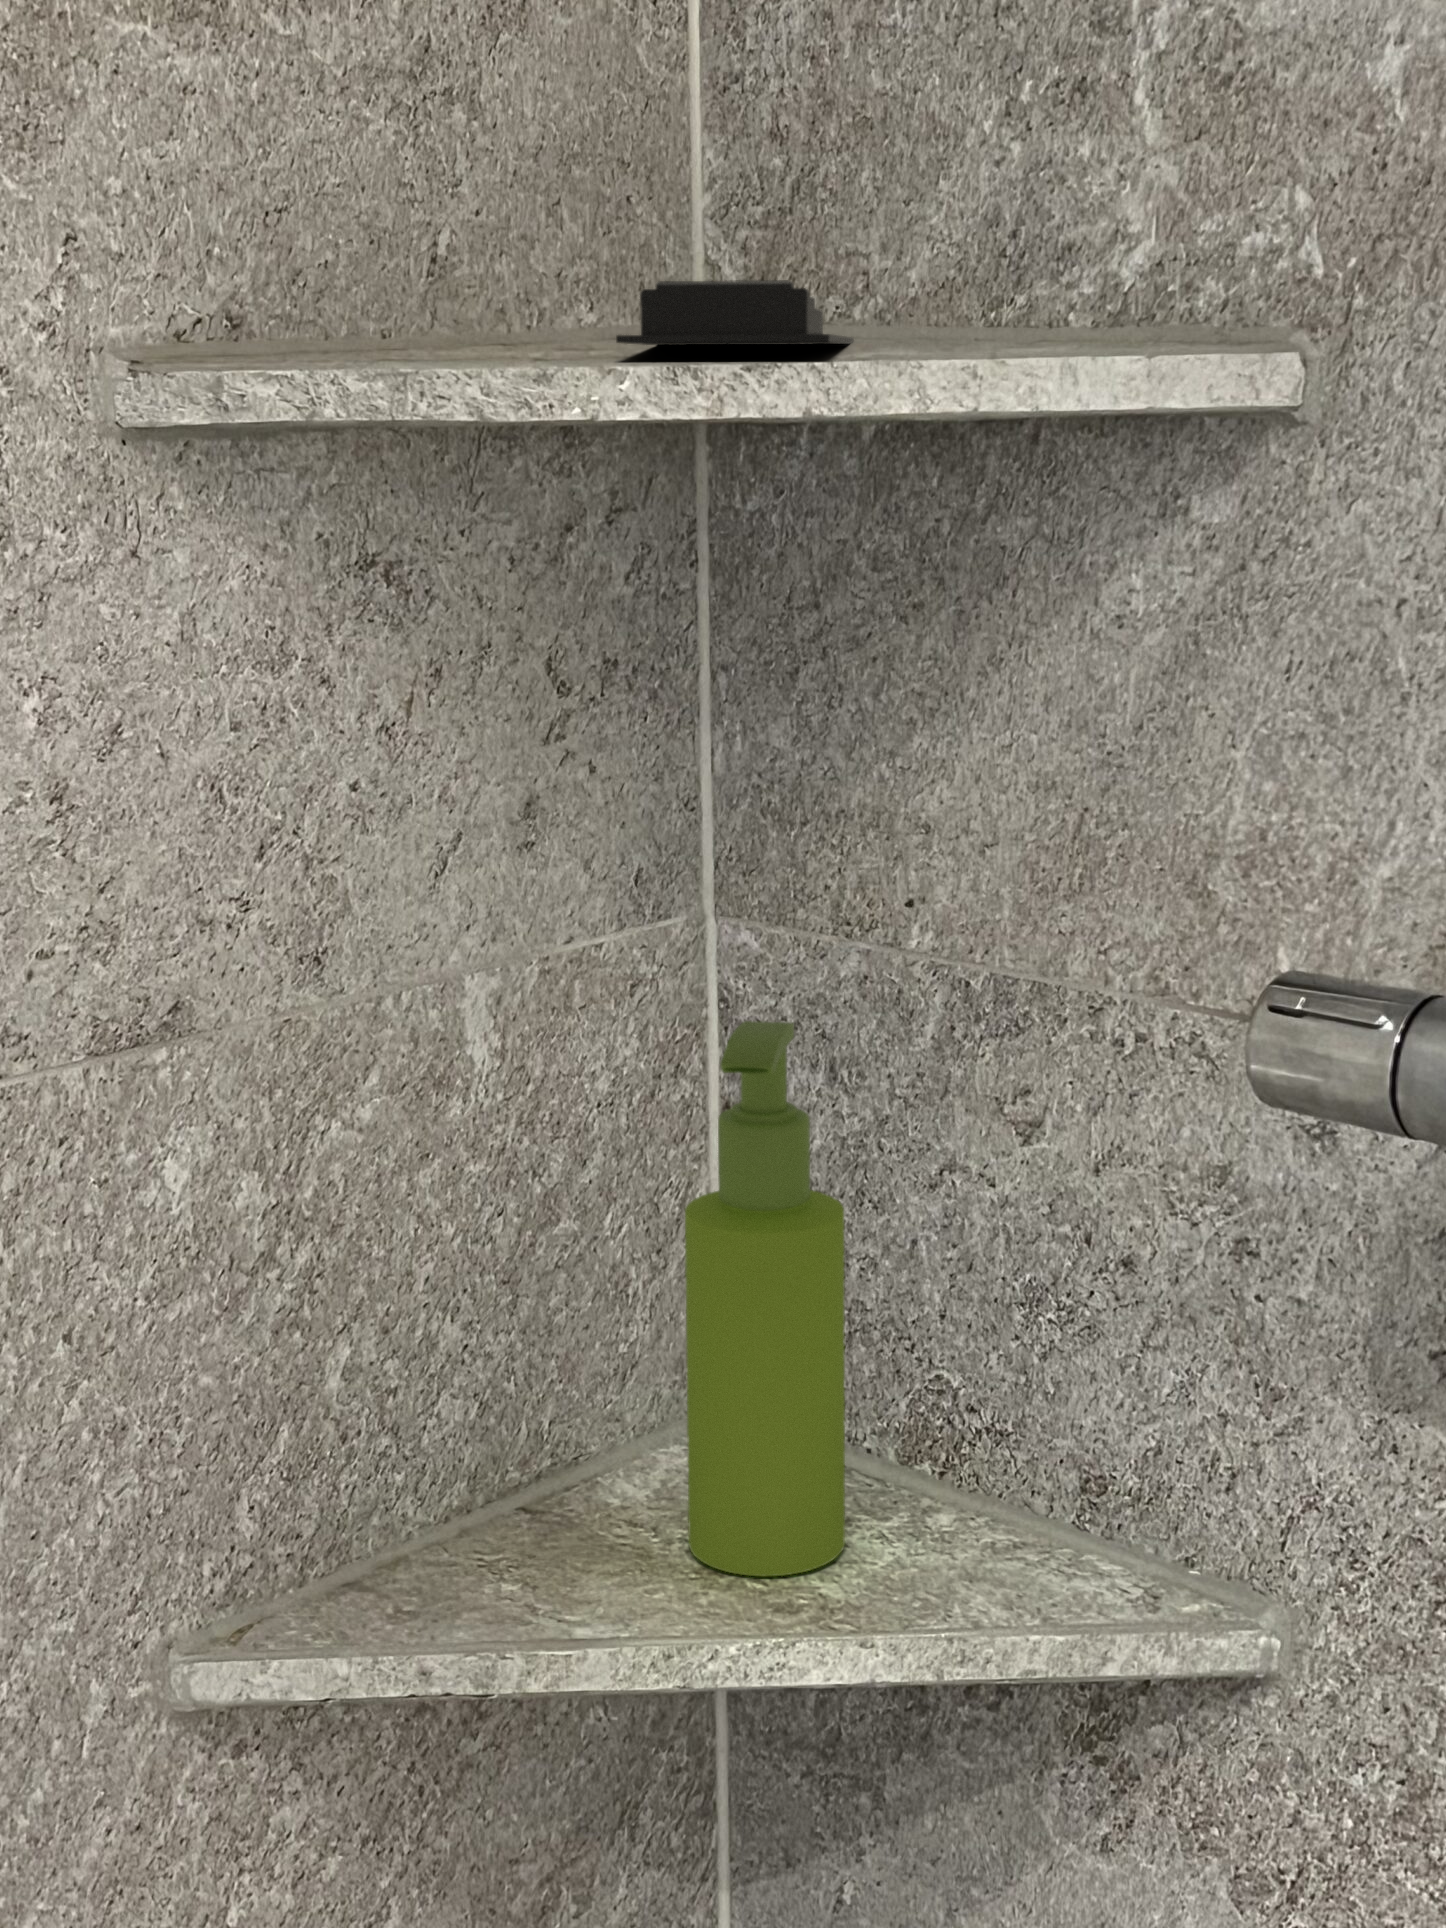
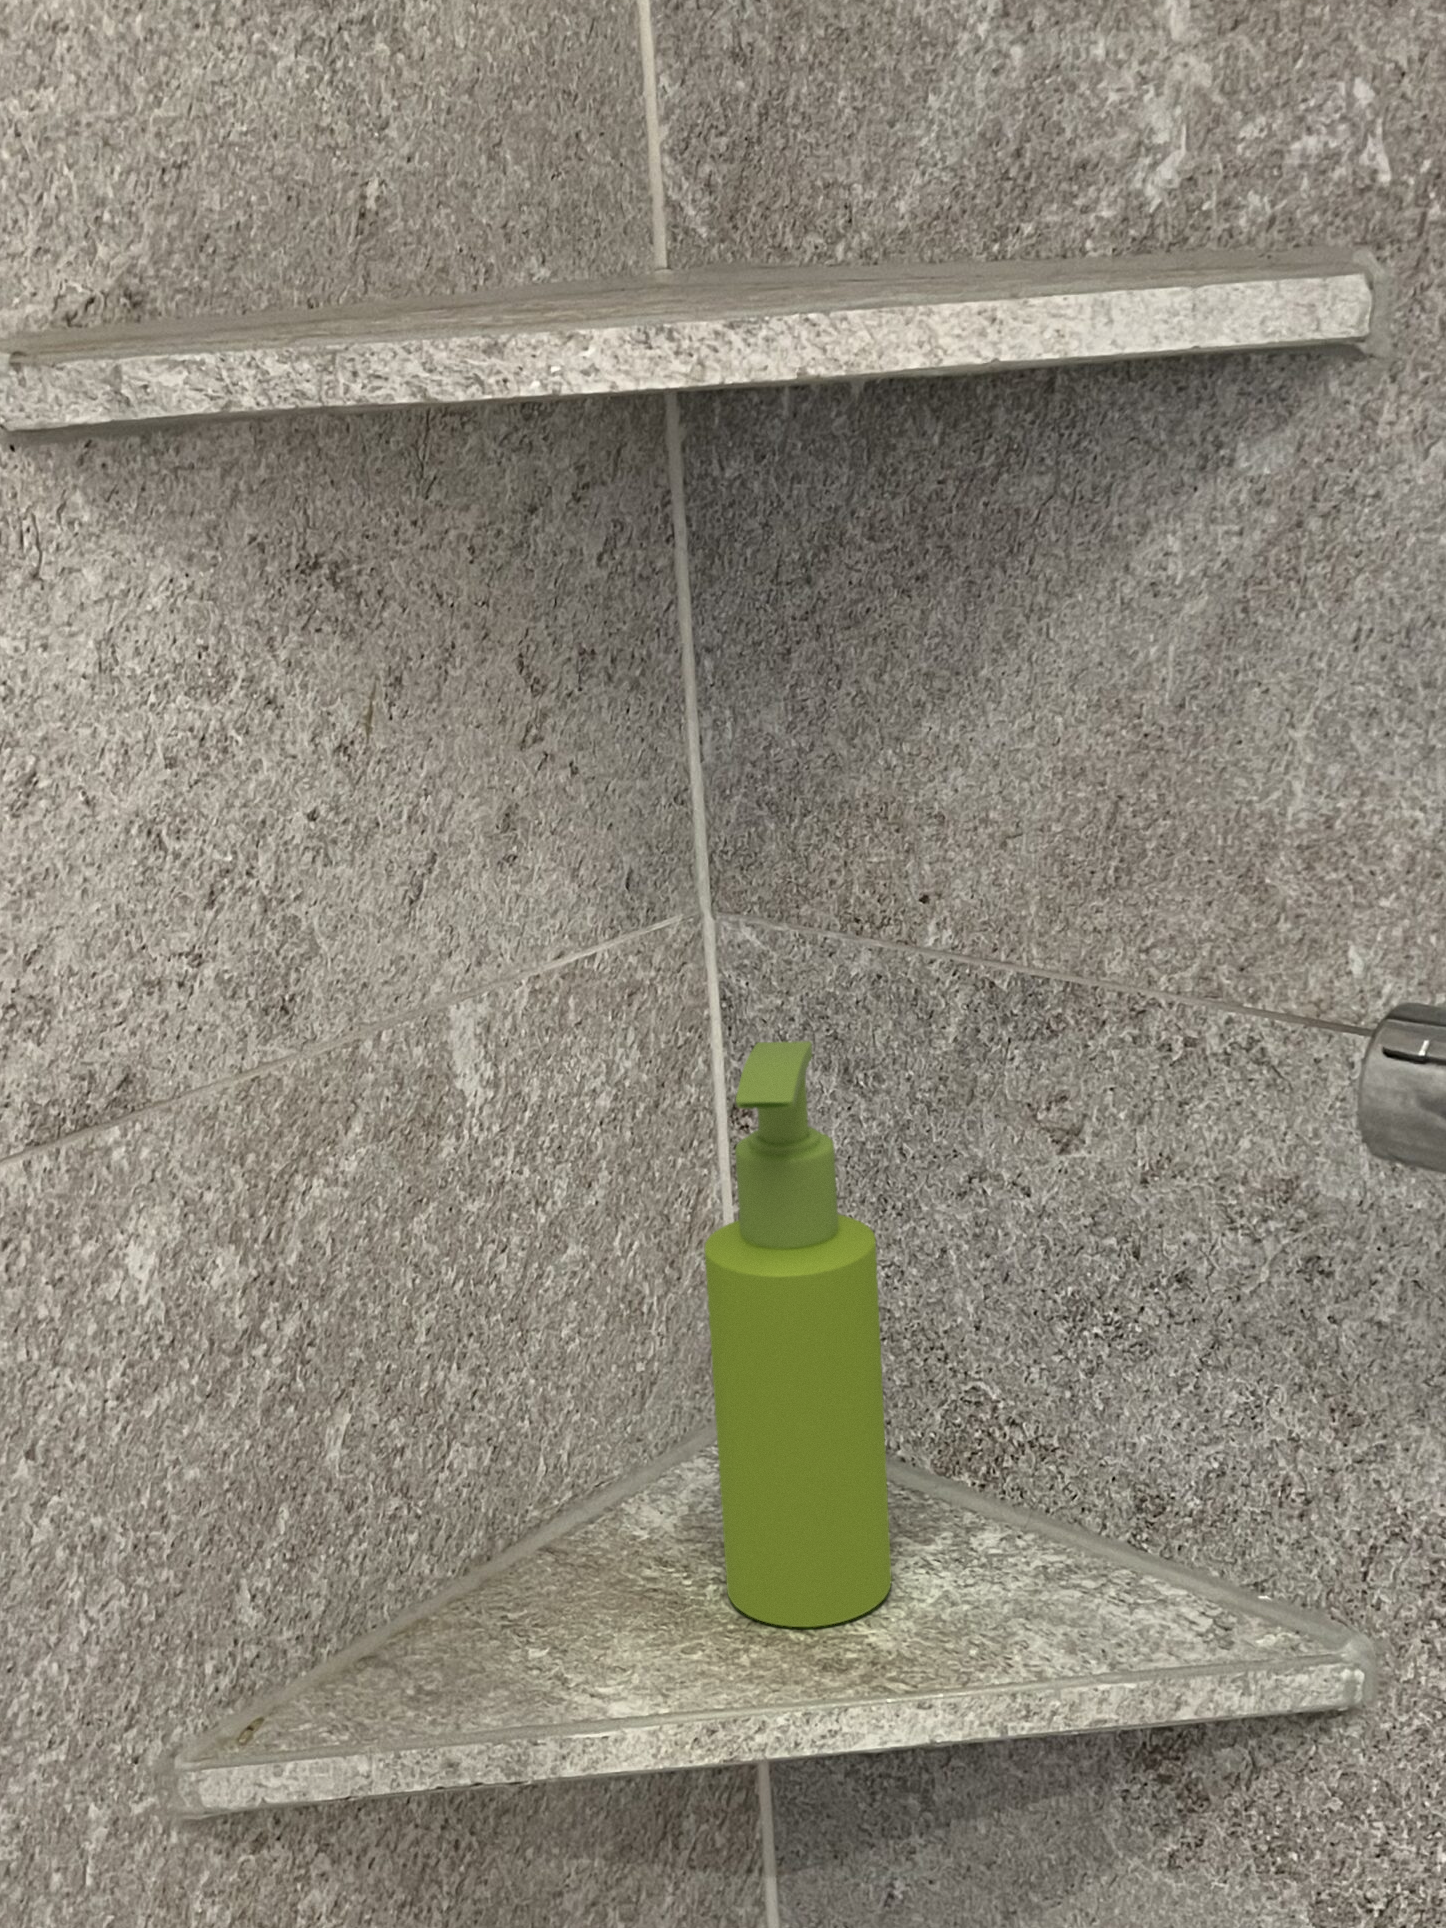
soap bar: present [616,280,854,345] -> none [574,220,843,304]

